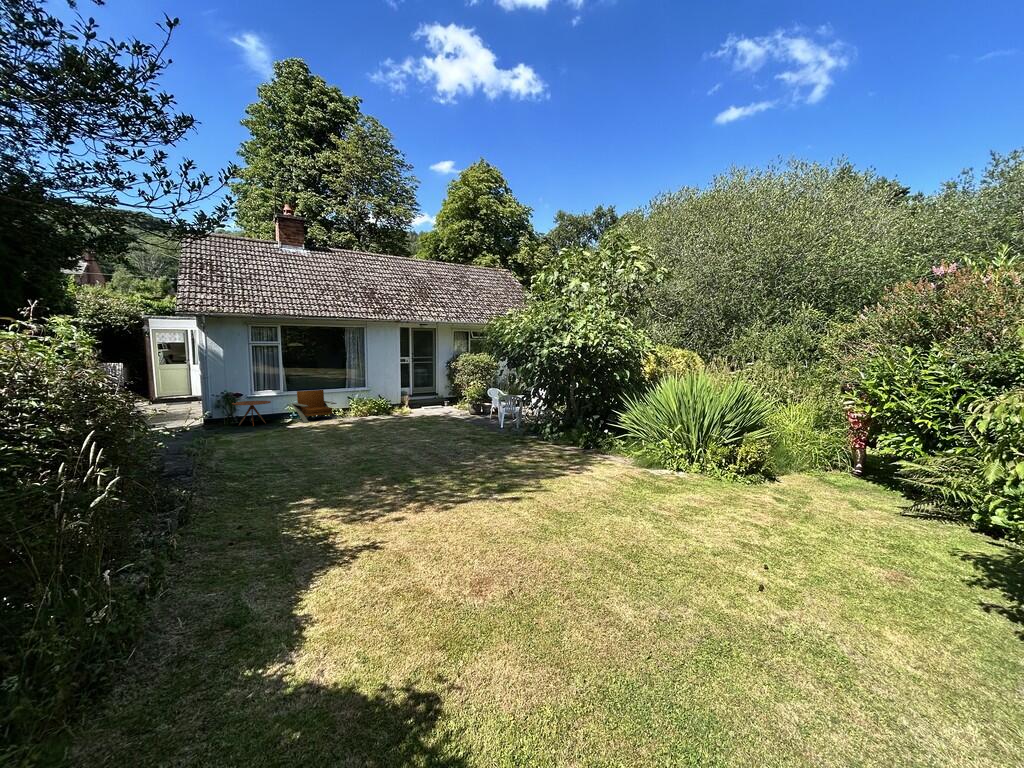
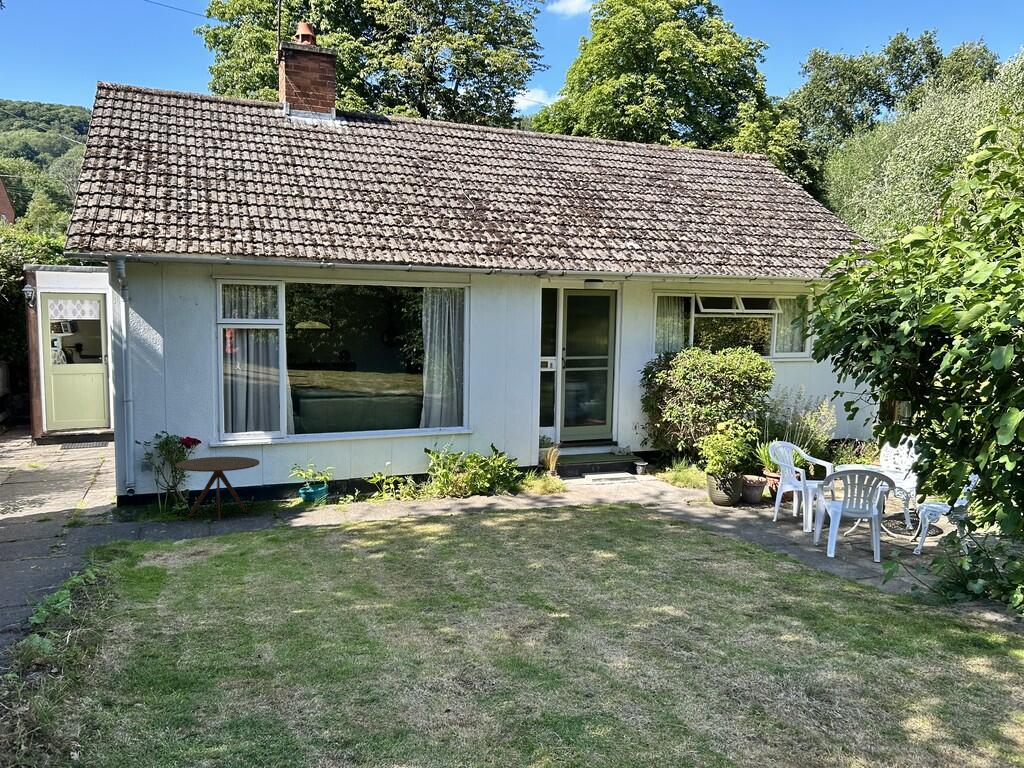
lounge chair: present [292,390,337,423] -> none [303,433,402,517]

